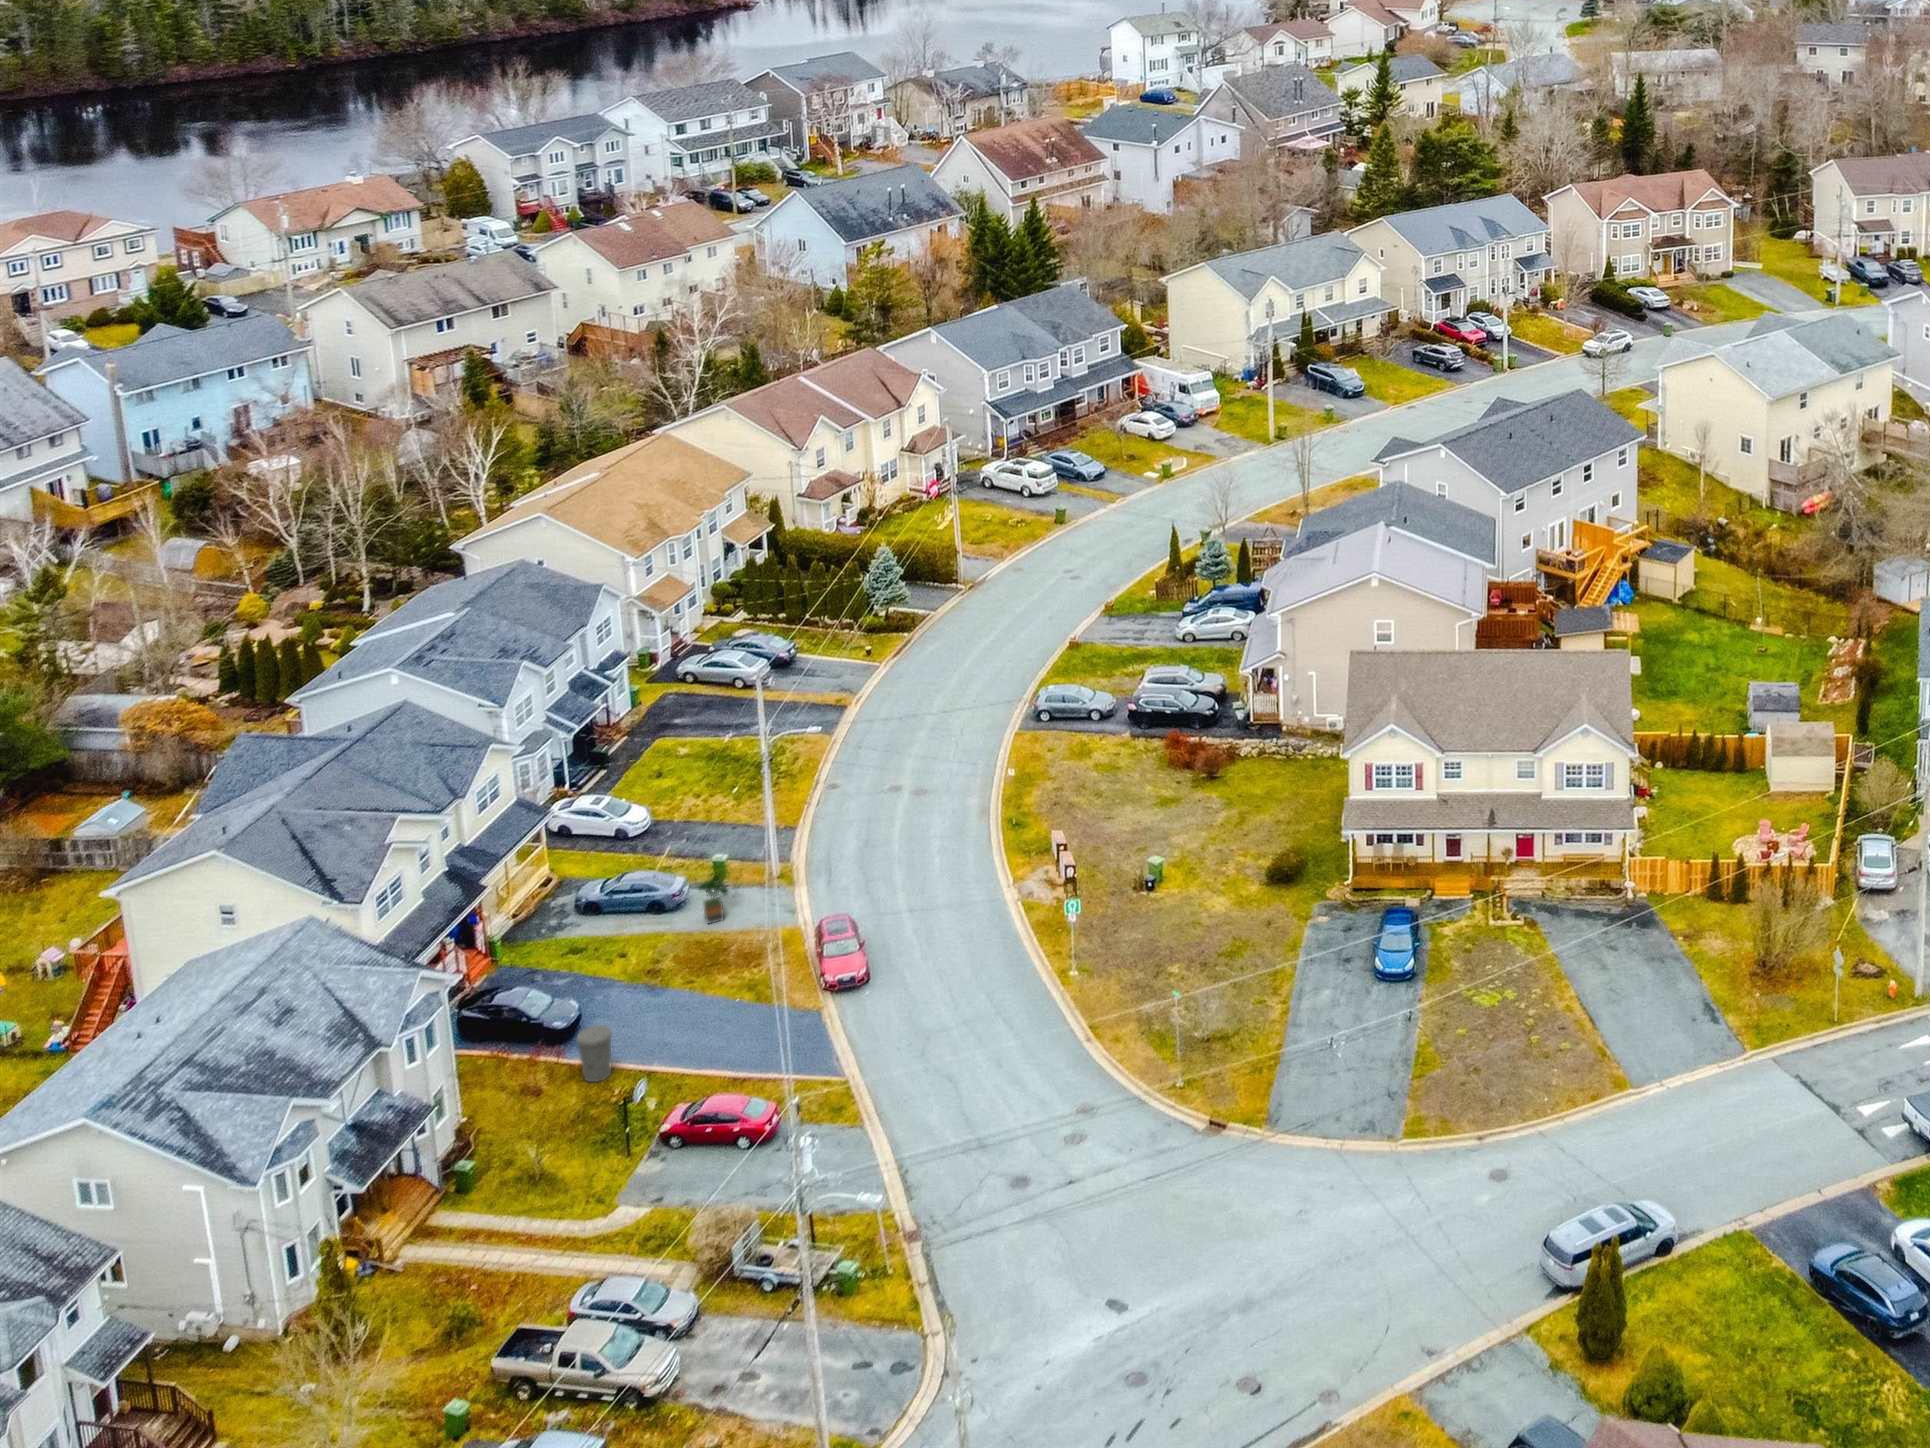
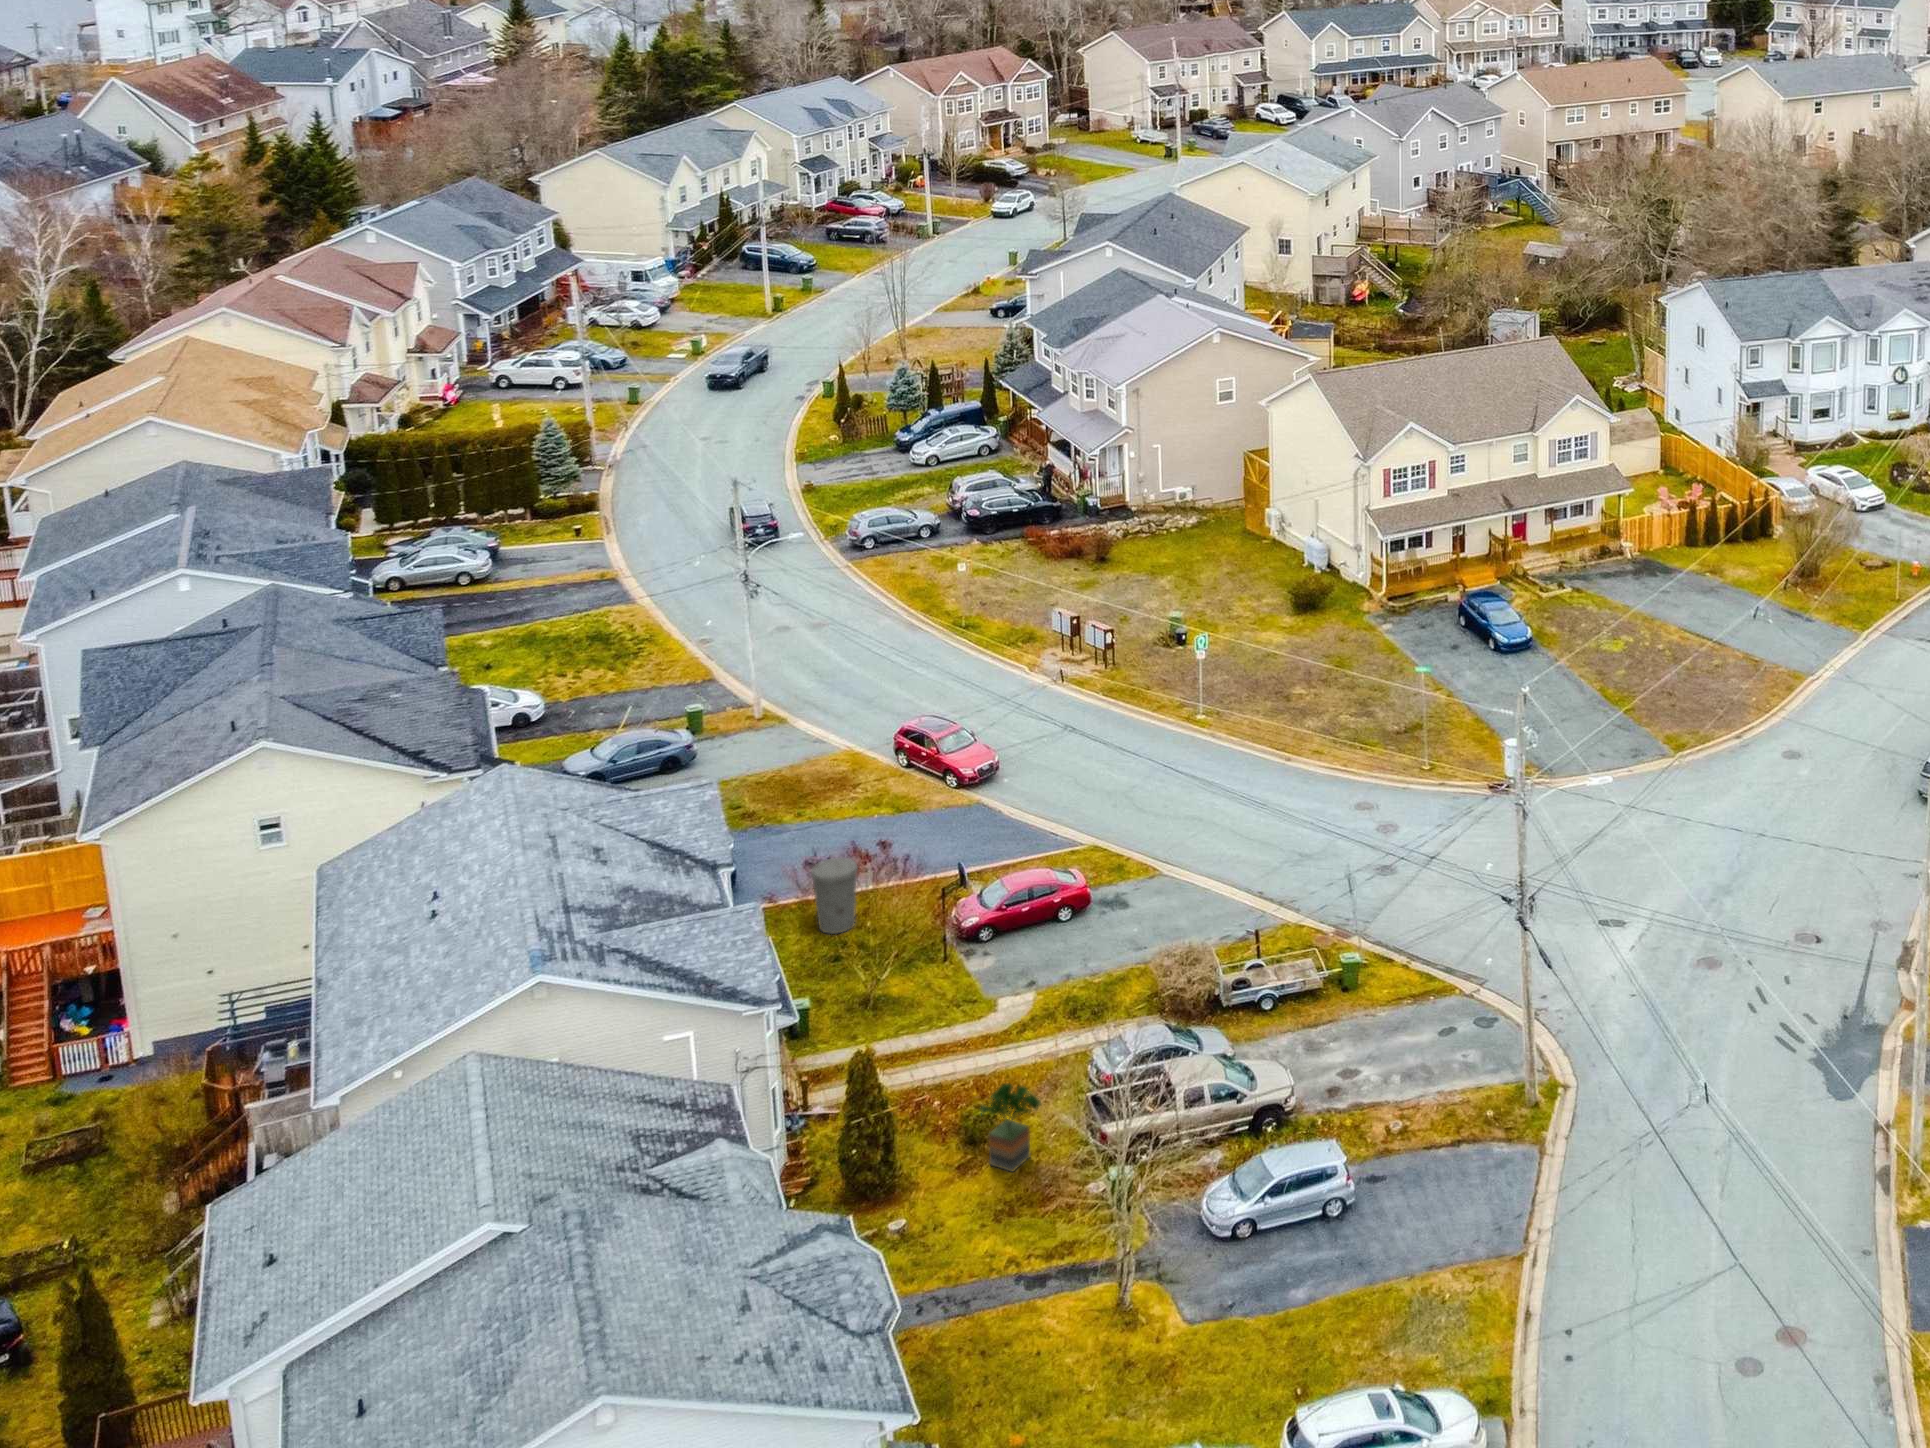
potted tree: present [698,877,728,924] -> present [980,1083,1041,1172]

